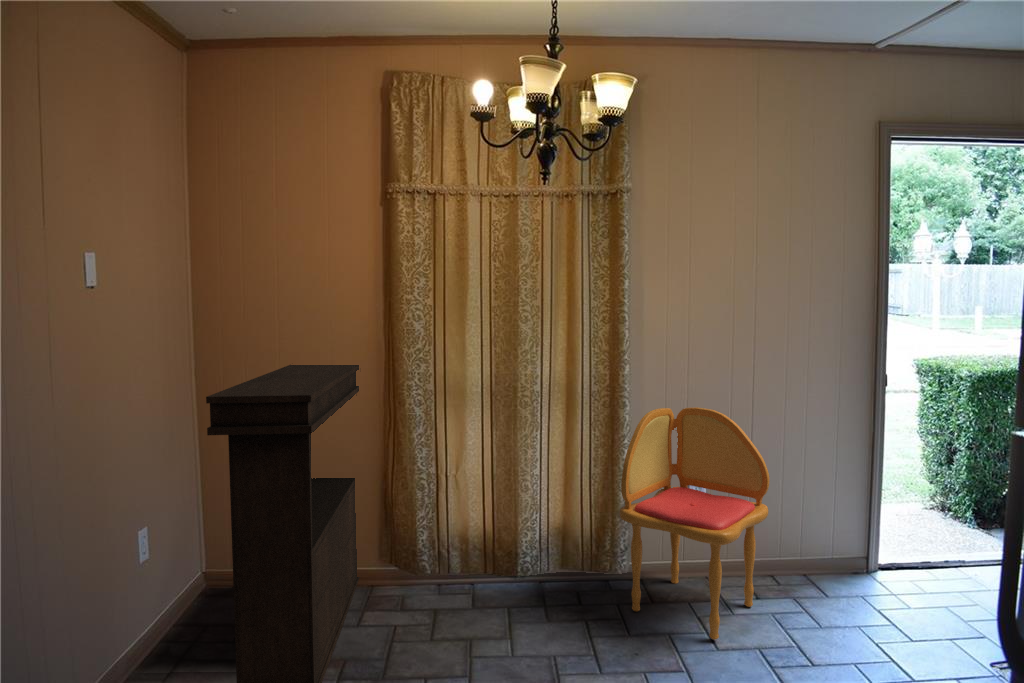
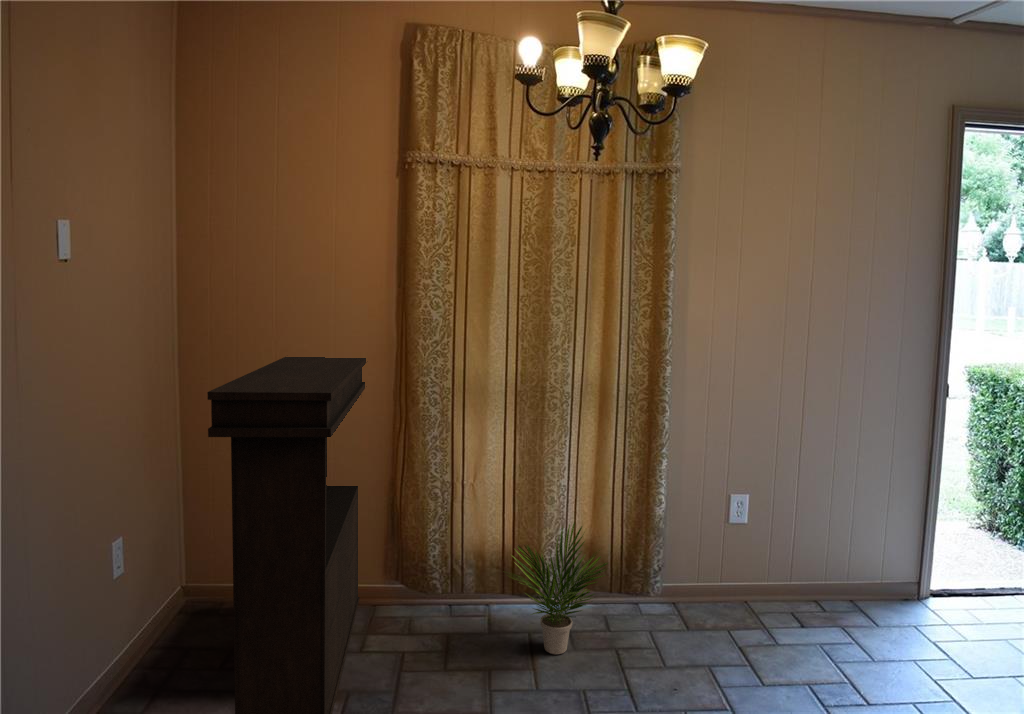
dining chair: present [619,407,770,640] -> none [658,415,823,672]
potted plant: none [477,507,576,626] -> present [510,523,608,654]

